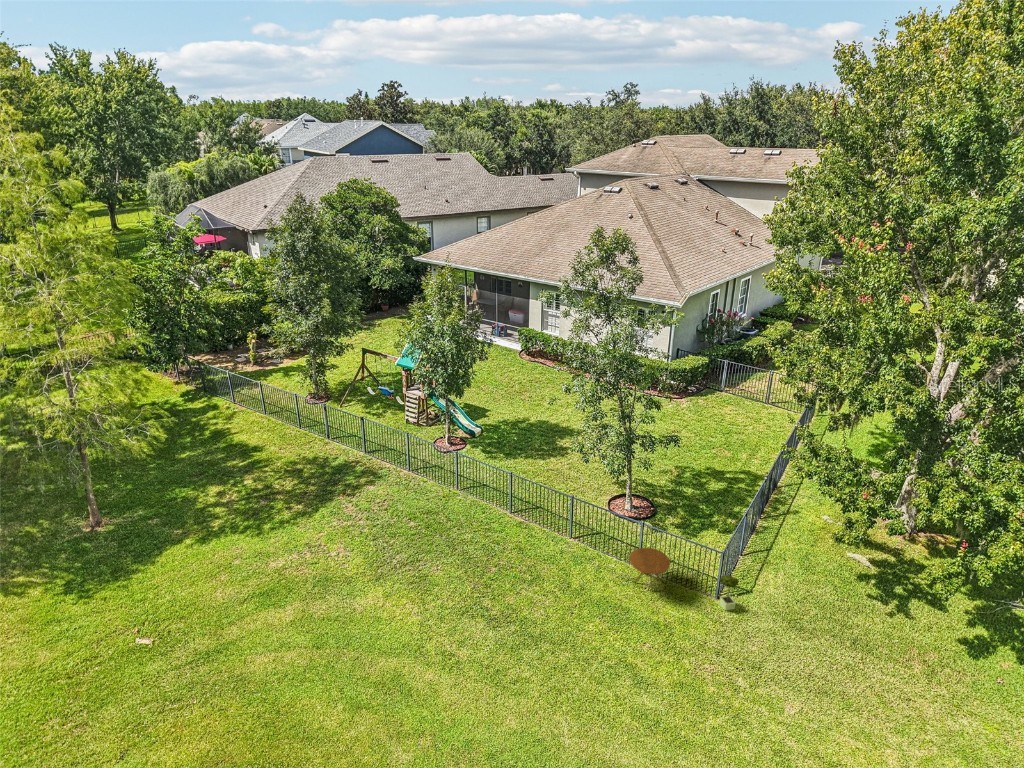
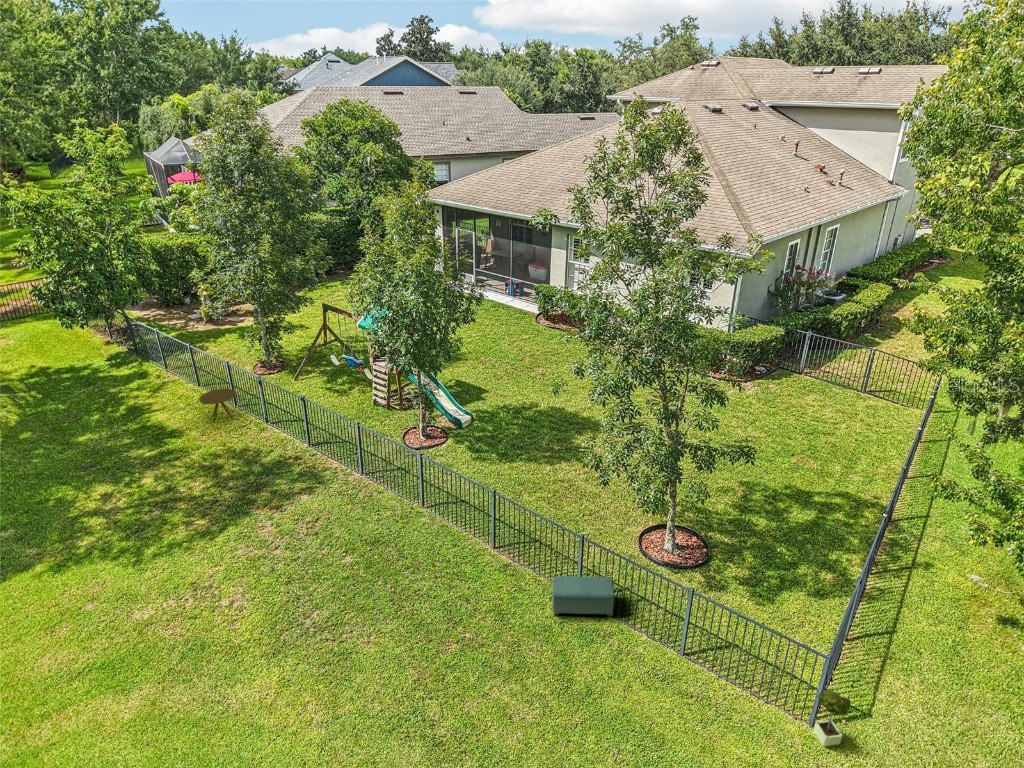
bench: none [554,525,595,551] -> present [553,576,614,616]
round table: present [629,548,670,590] -> present [199,388,236,421]

